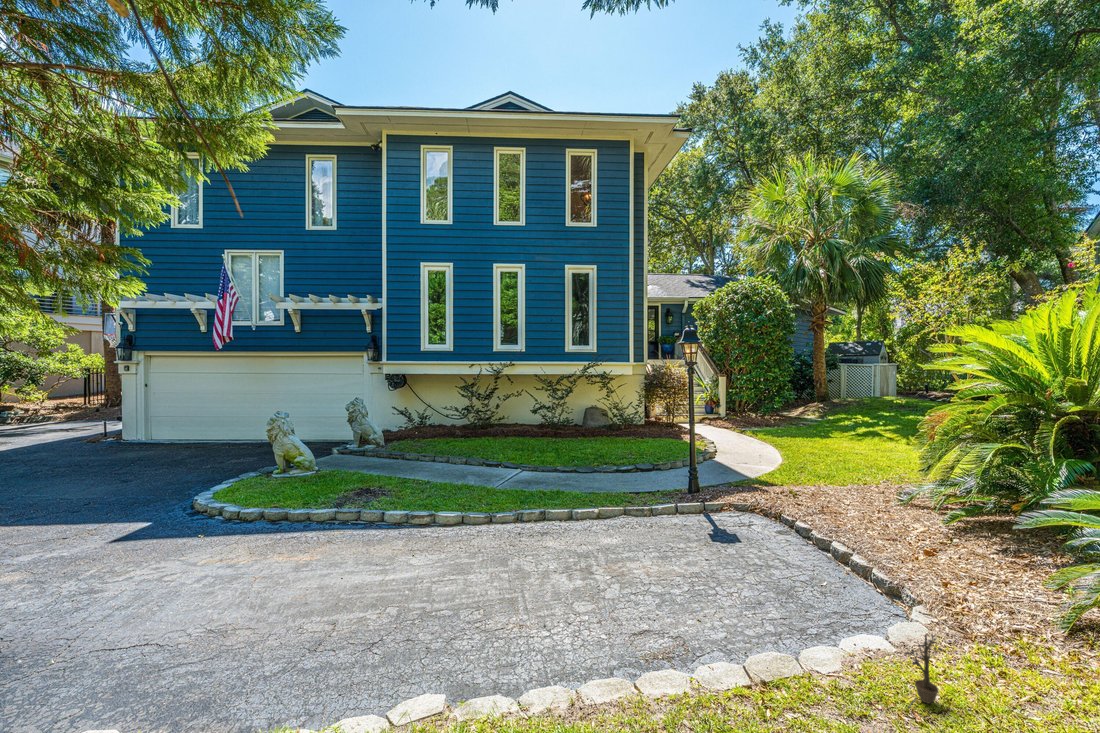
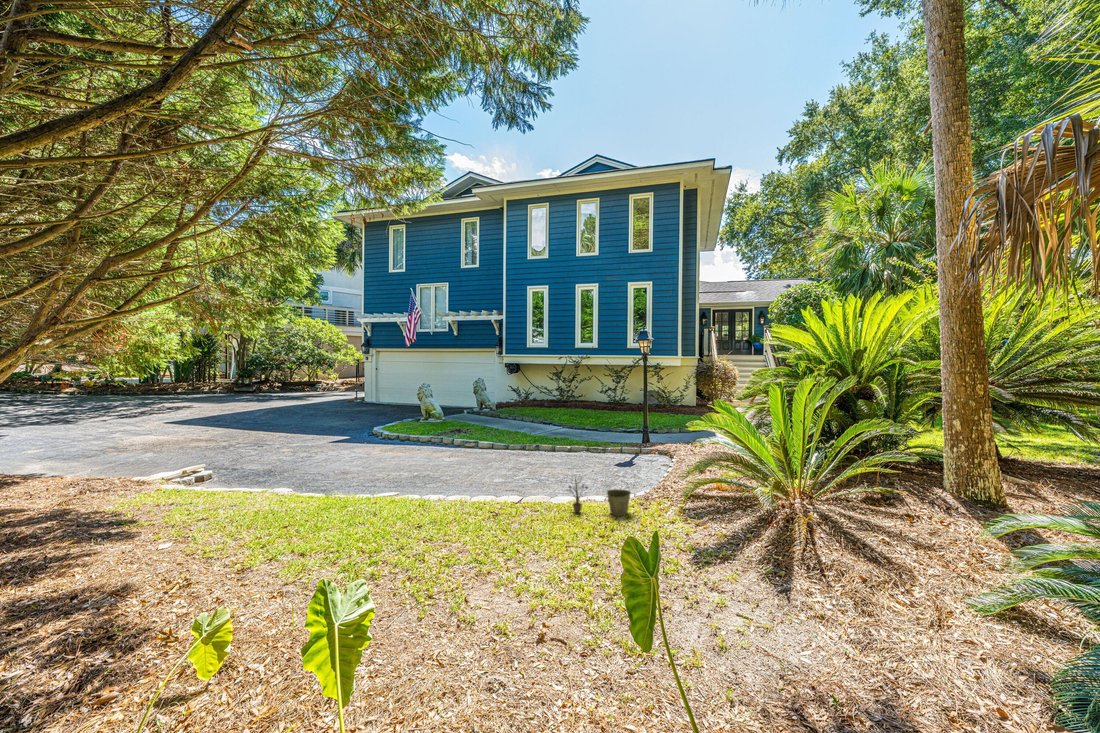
bucket: none [961,621,1020,697] -> present [607,489,631,516]

